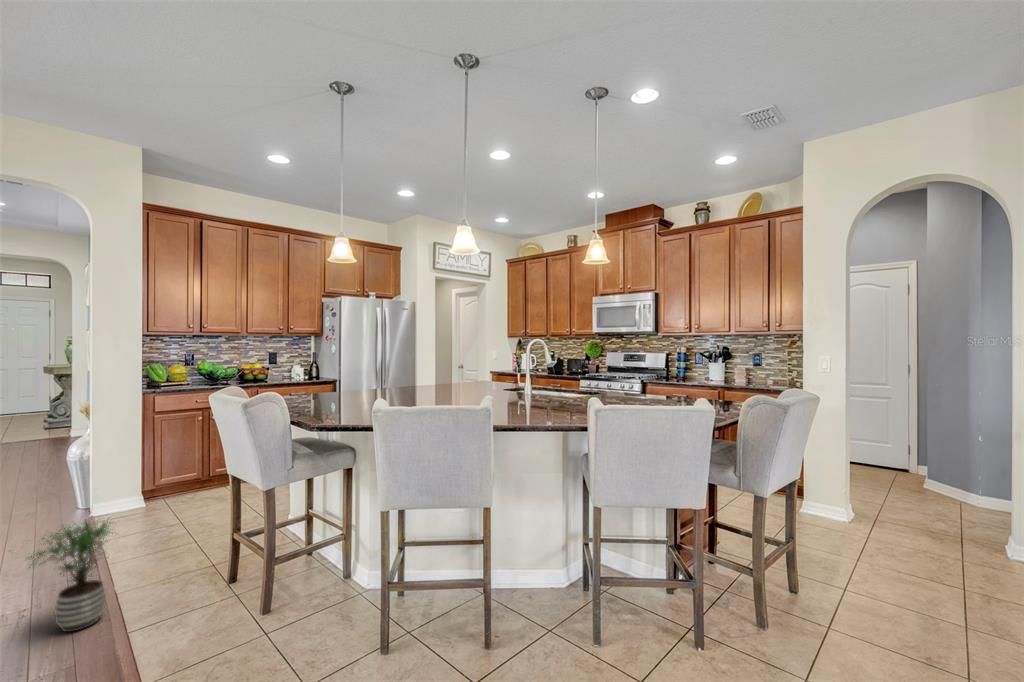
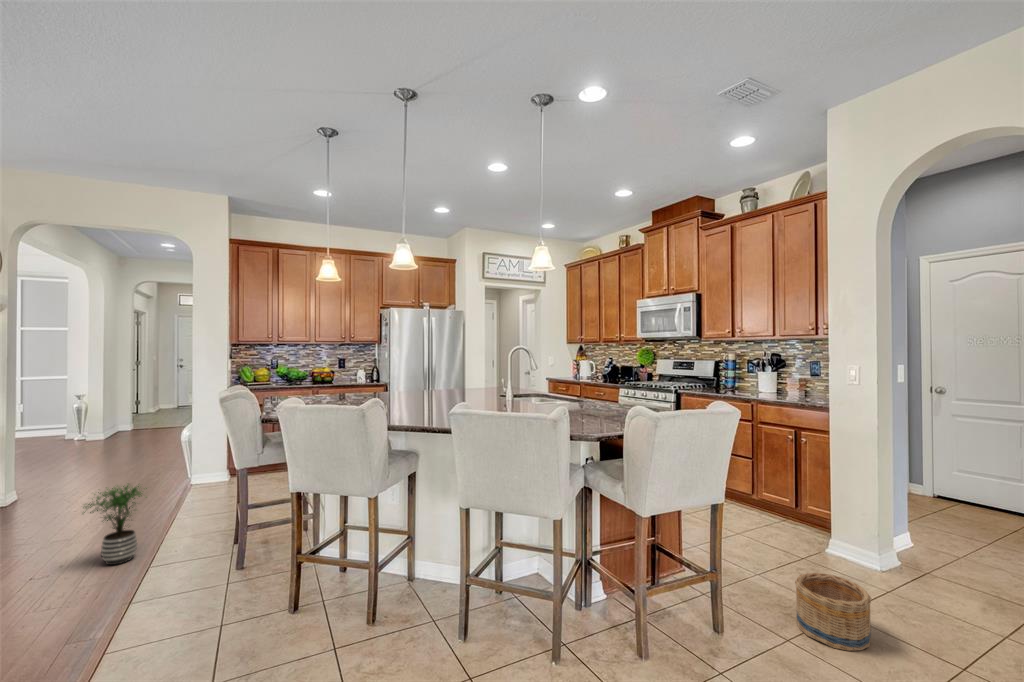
basket: none [833,528,898,587] -> present [795,573,872,651]

